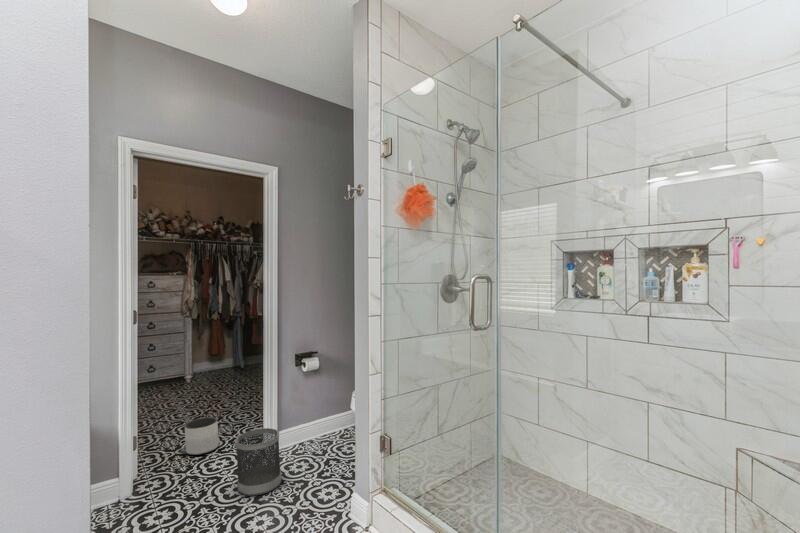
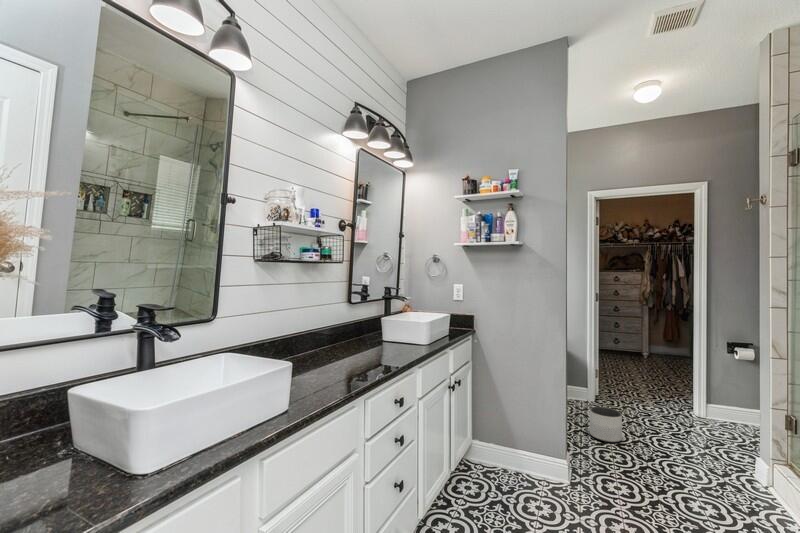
wastebasket: present [235,428,281,496] -> none [618,436,672,512]

